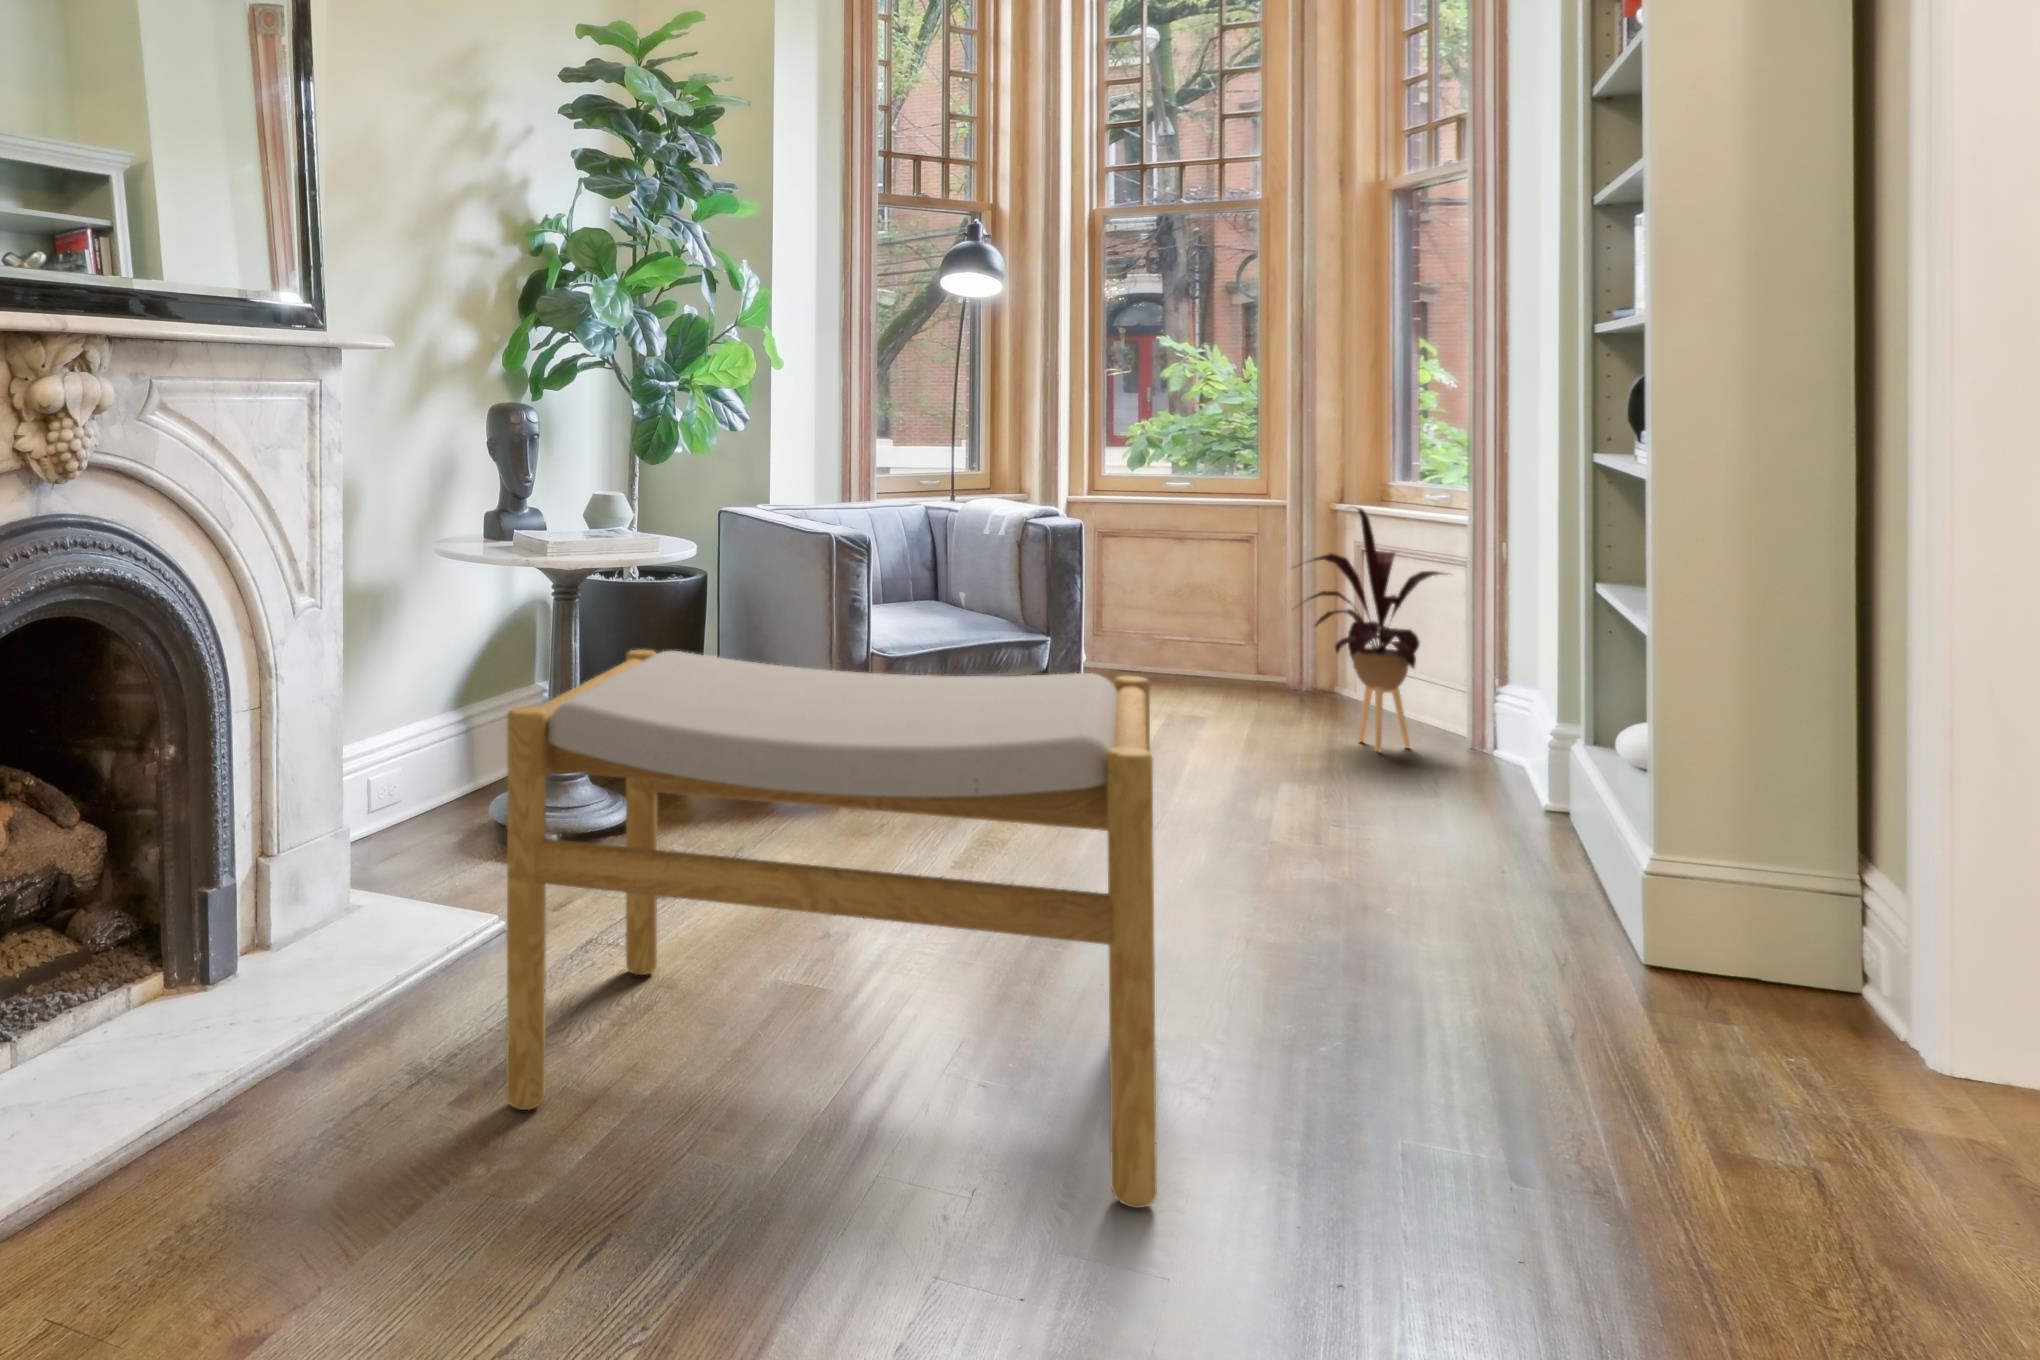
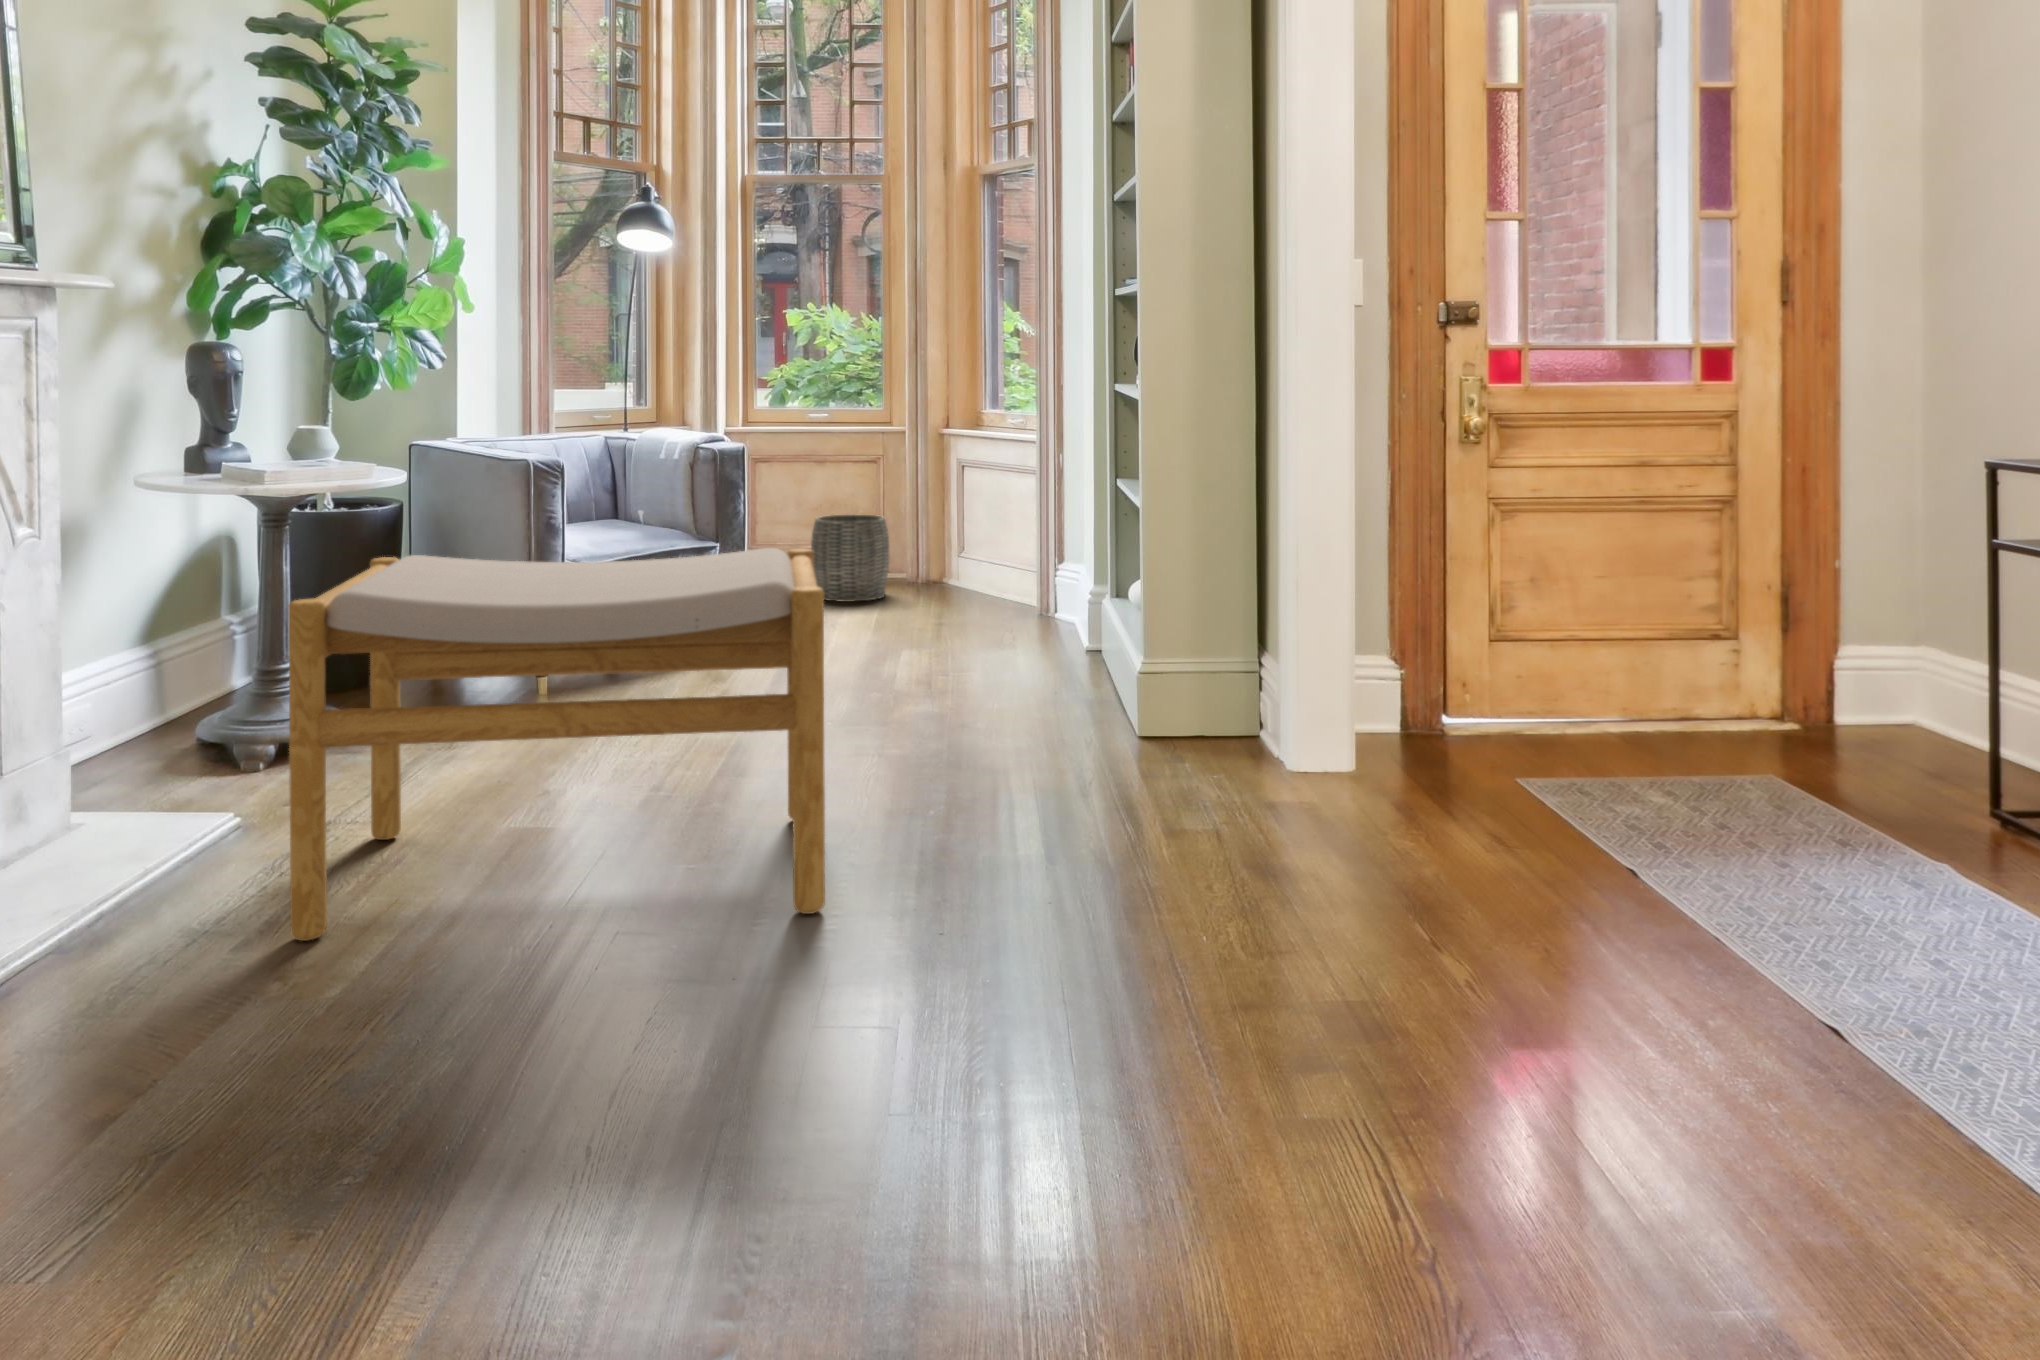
house plant: present [1309,506,1444,751] -> none [906,429,1026,623]
woven basket: none [1171,600,1270,707] -> present [811,514,889,602]

